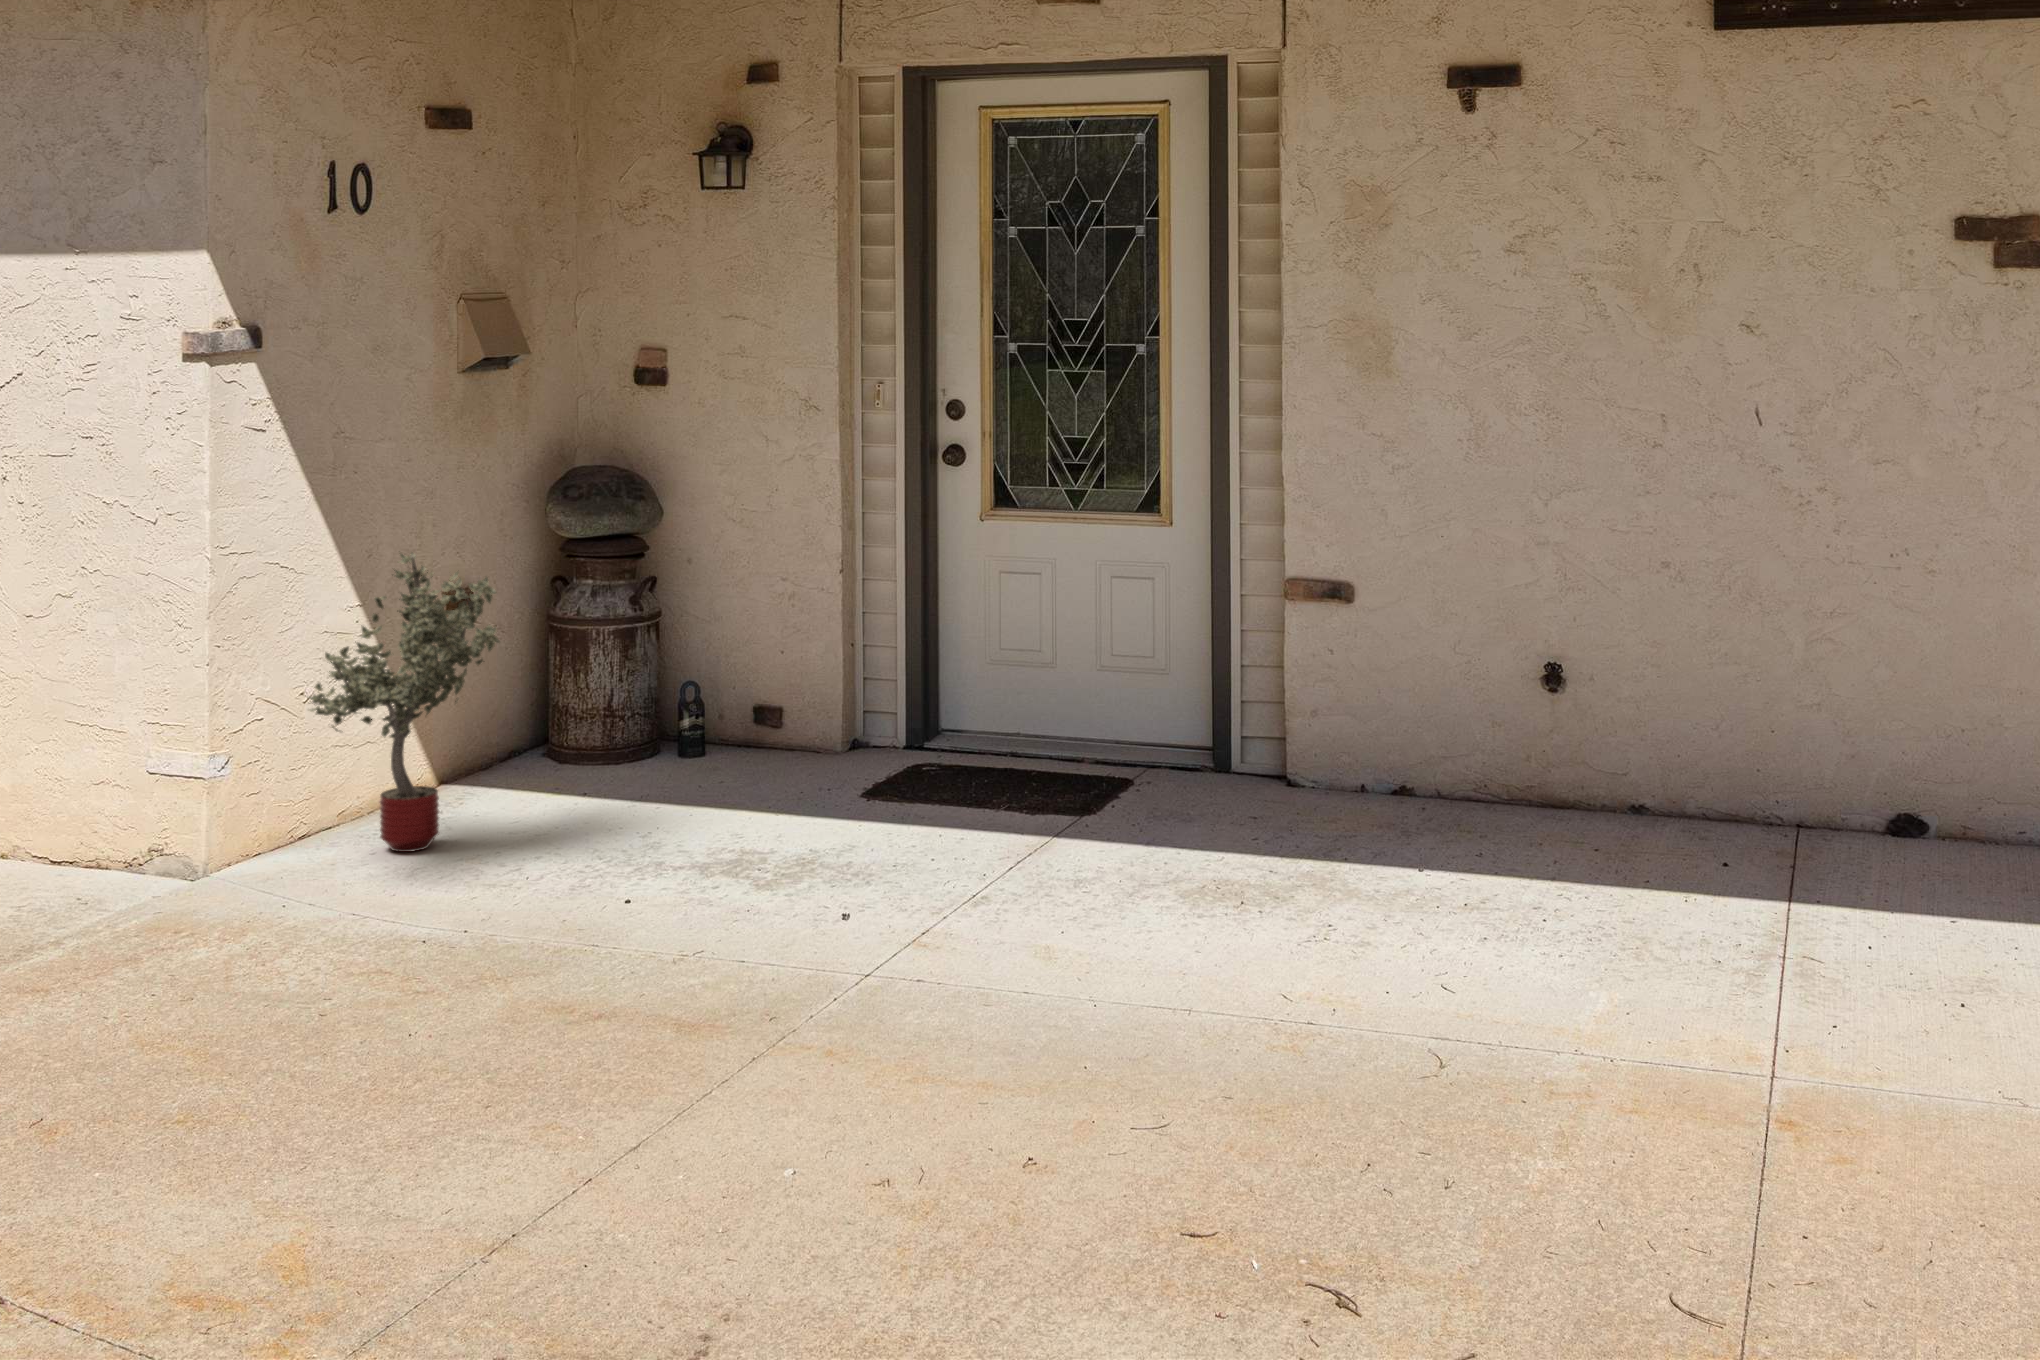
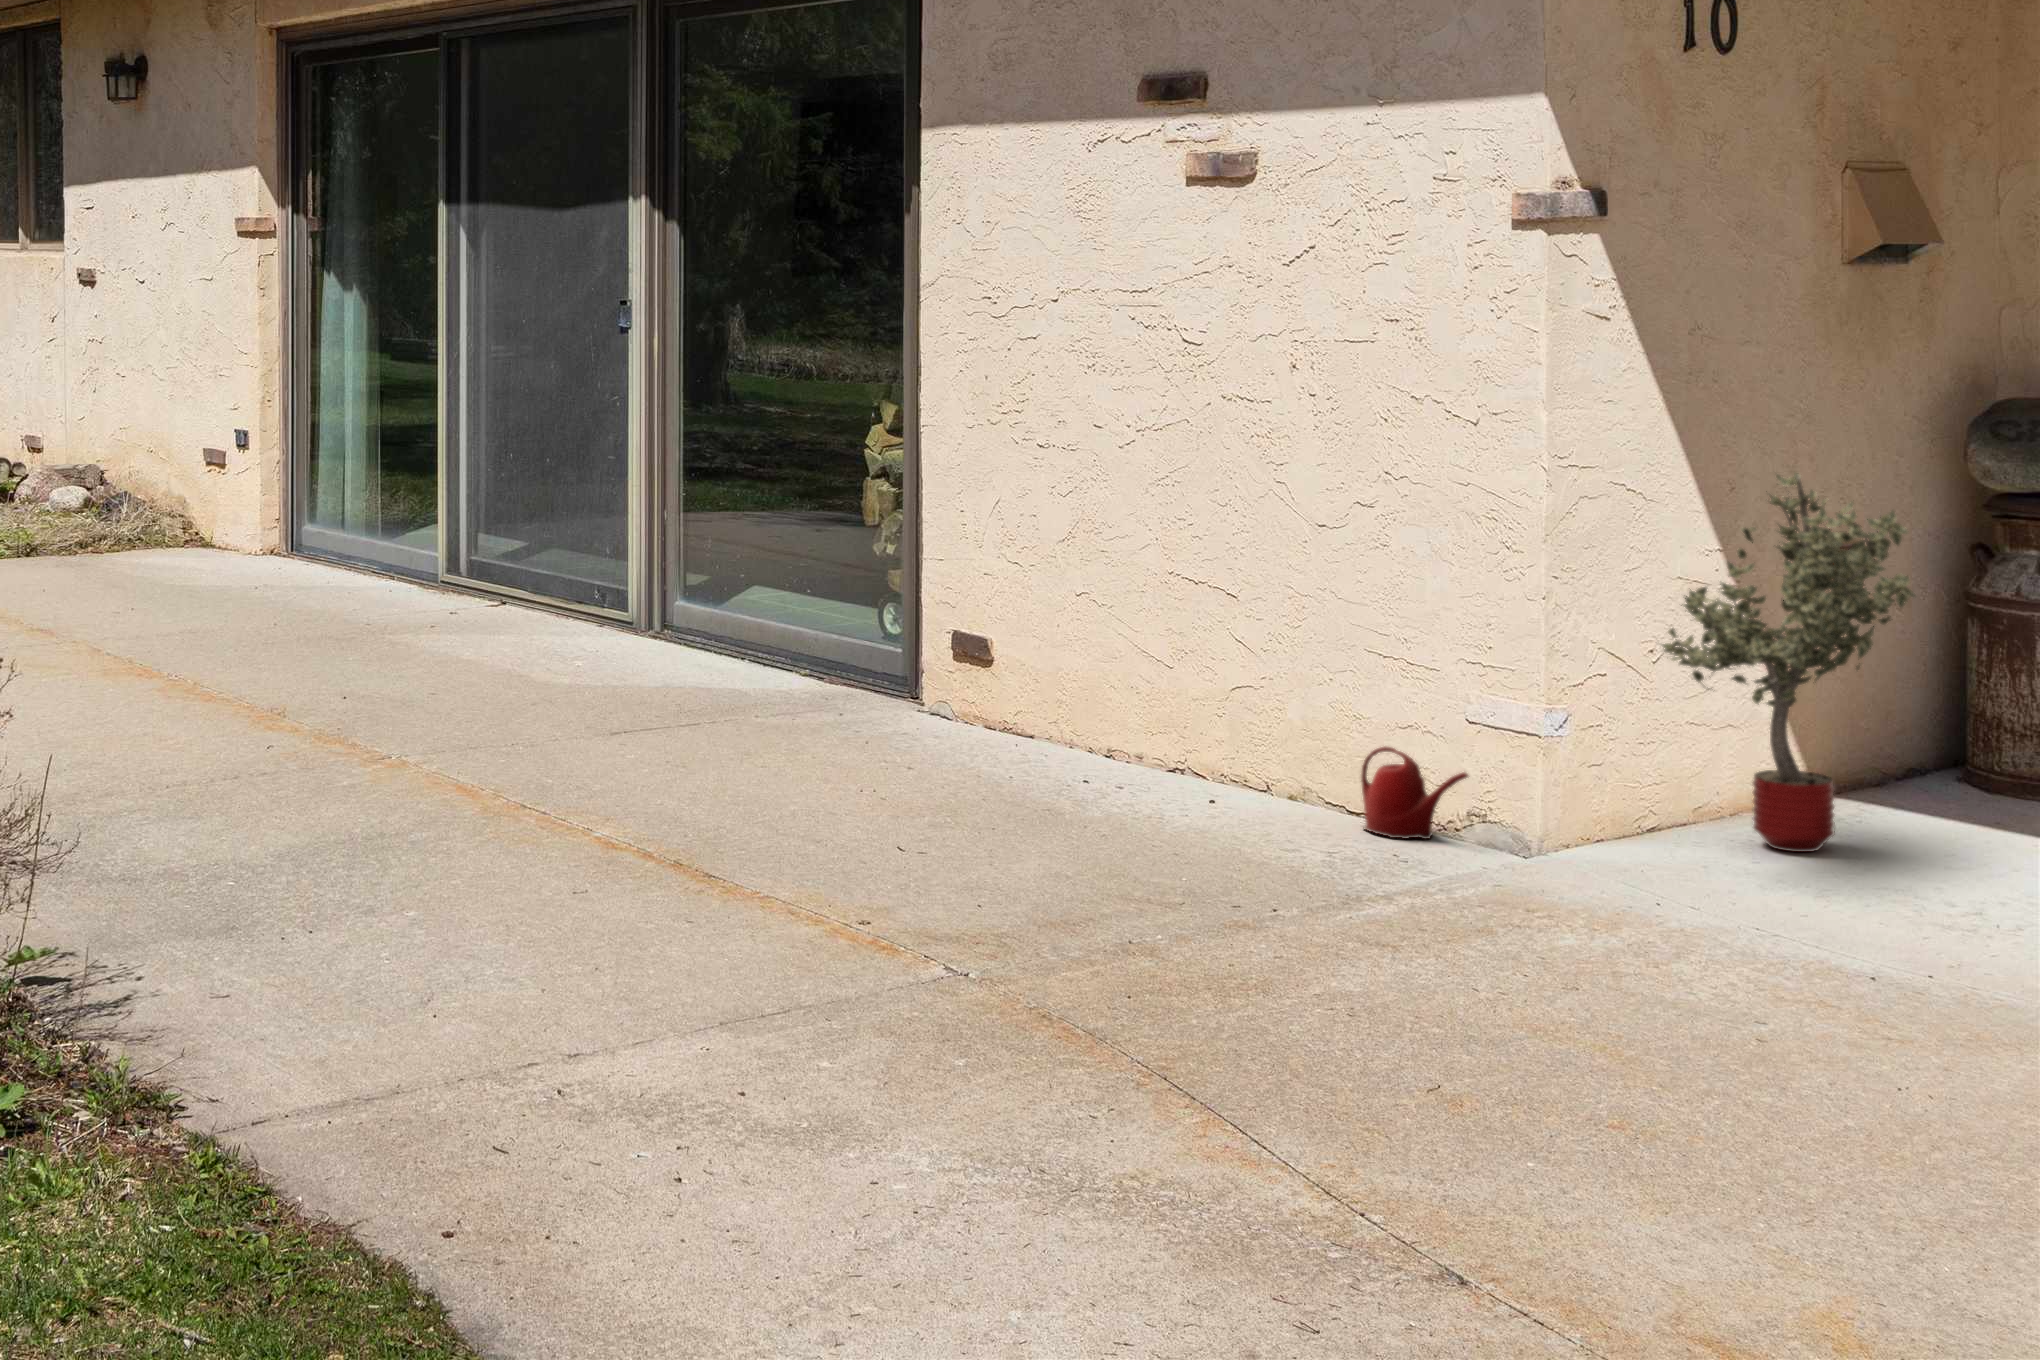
watering can: none [59,807,148,887] -> present [1361,747,1468,839]

